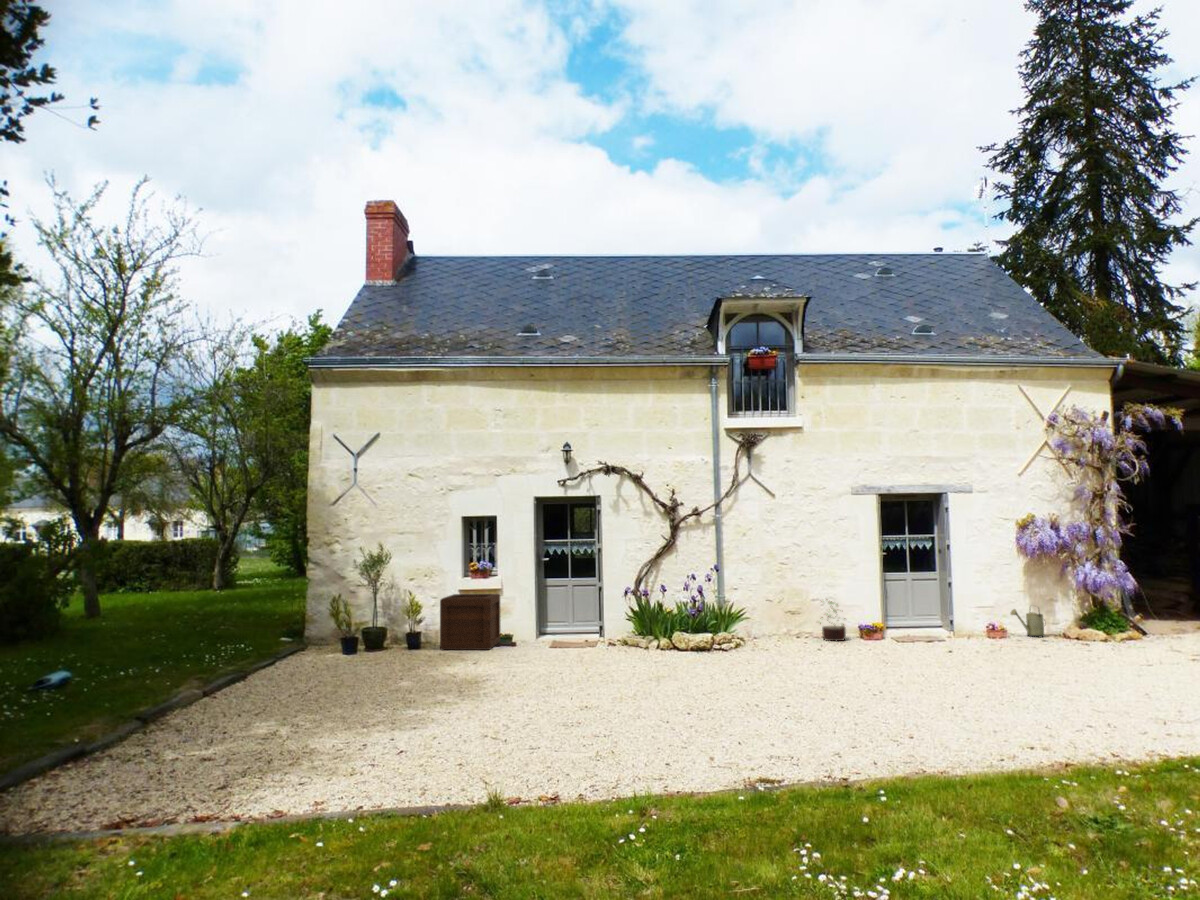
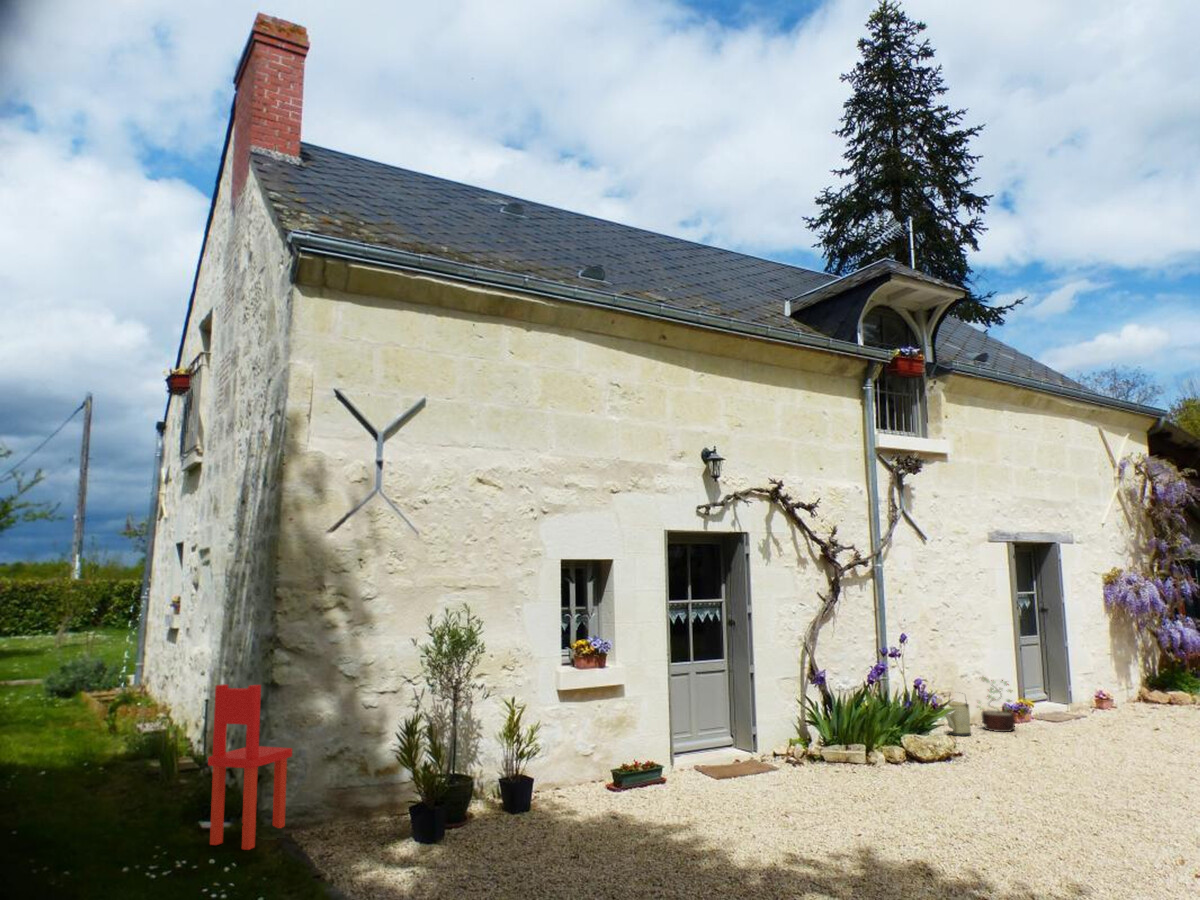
chair: none [279,576,313,648] -> present [208,684,292,850]
wooden crate: present [440,594,501,650] -> none [549,695,670,812]
watering can: present [1011,609,1044,637] -> present [936,698,971,736]

